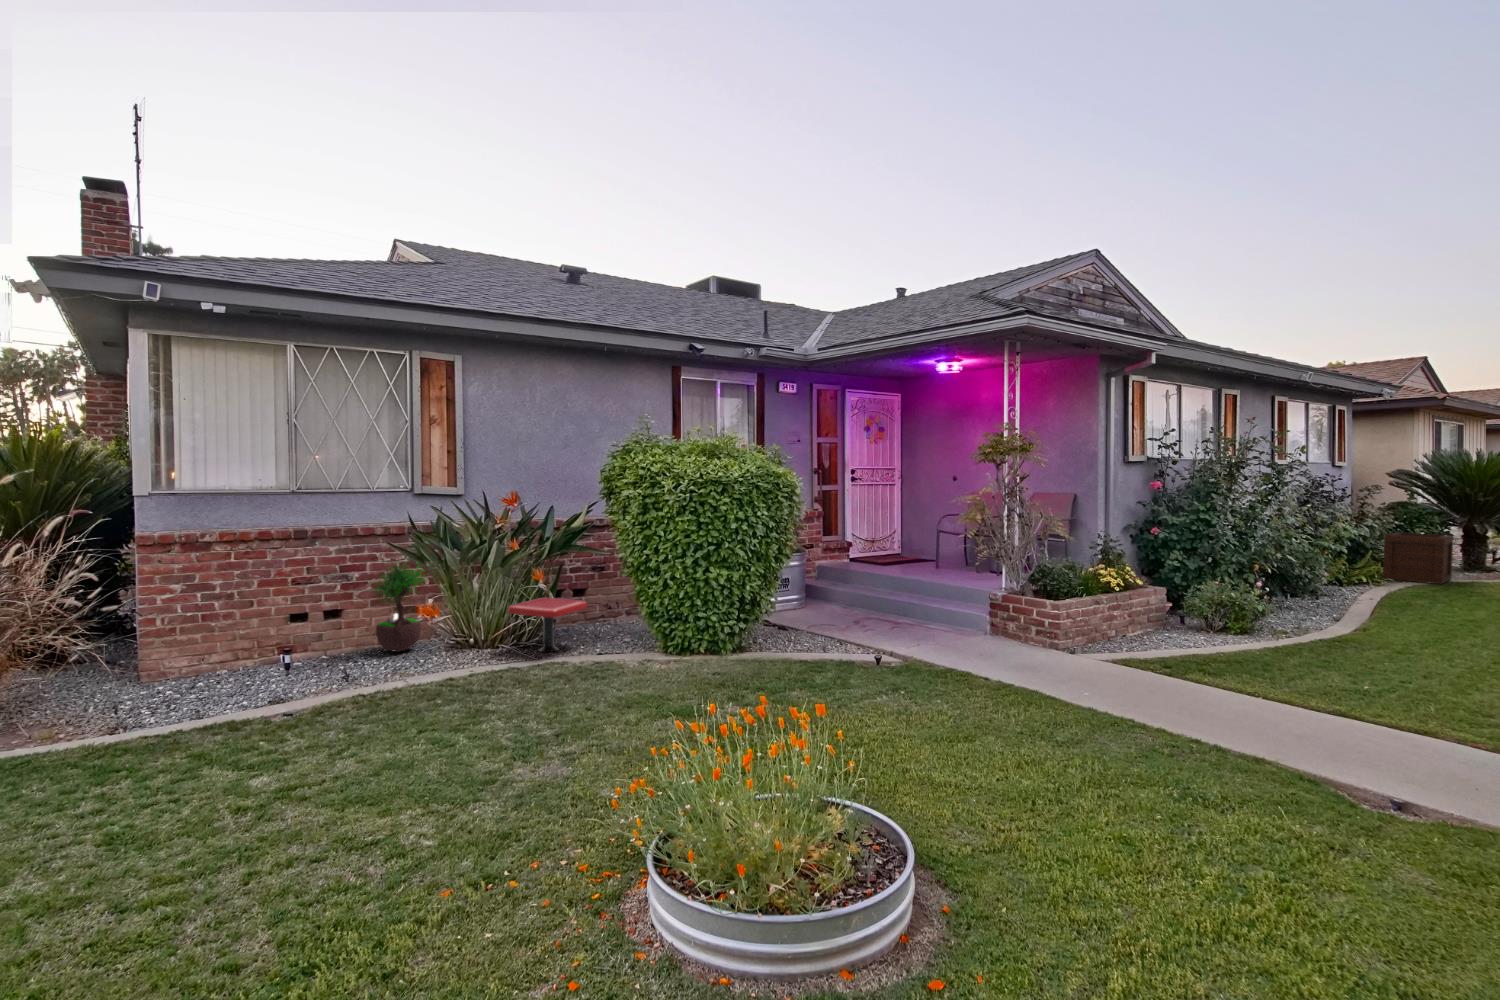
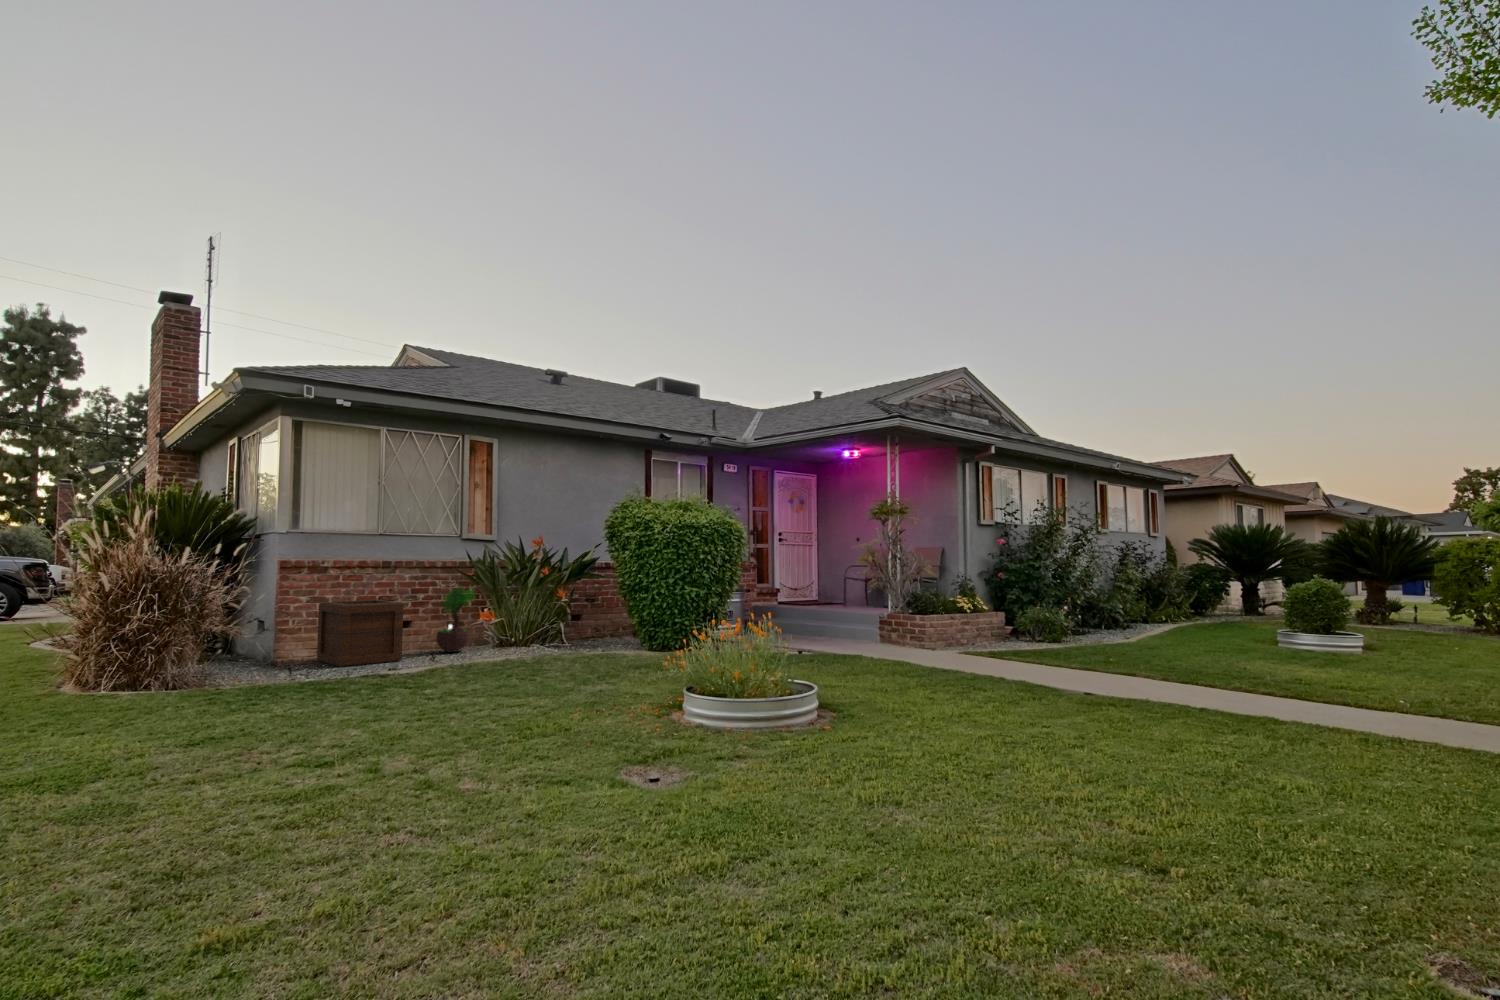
wooden crate: present [1383,532,1454,584] -> present [317,600,404,667]
pedestal table: present [508,597,587,652] -> none [536,615,592,652]

